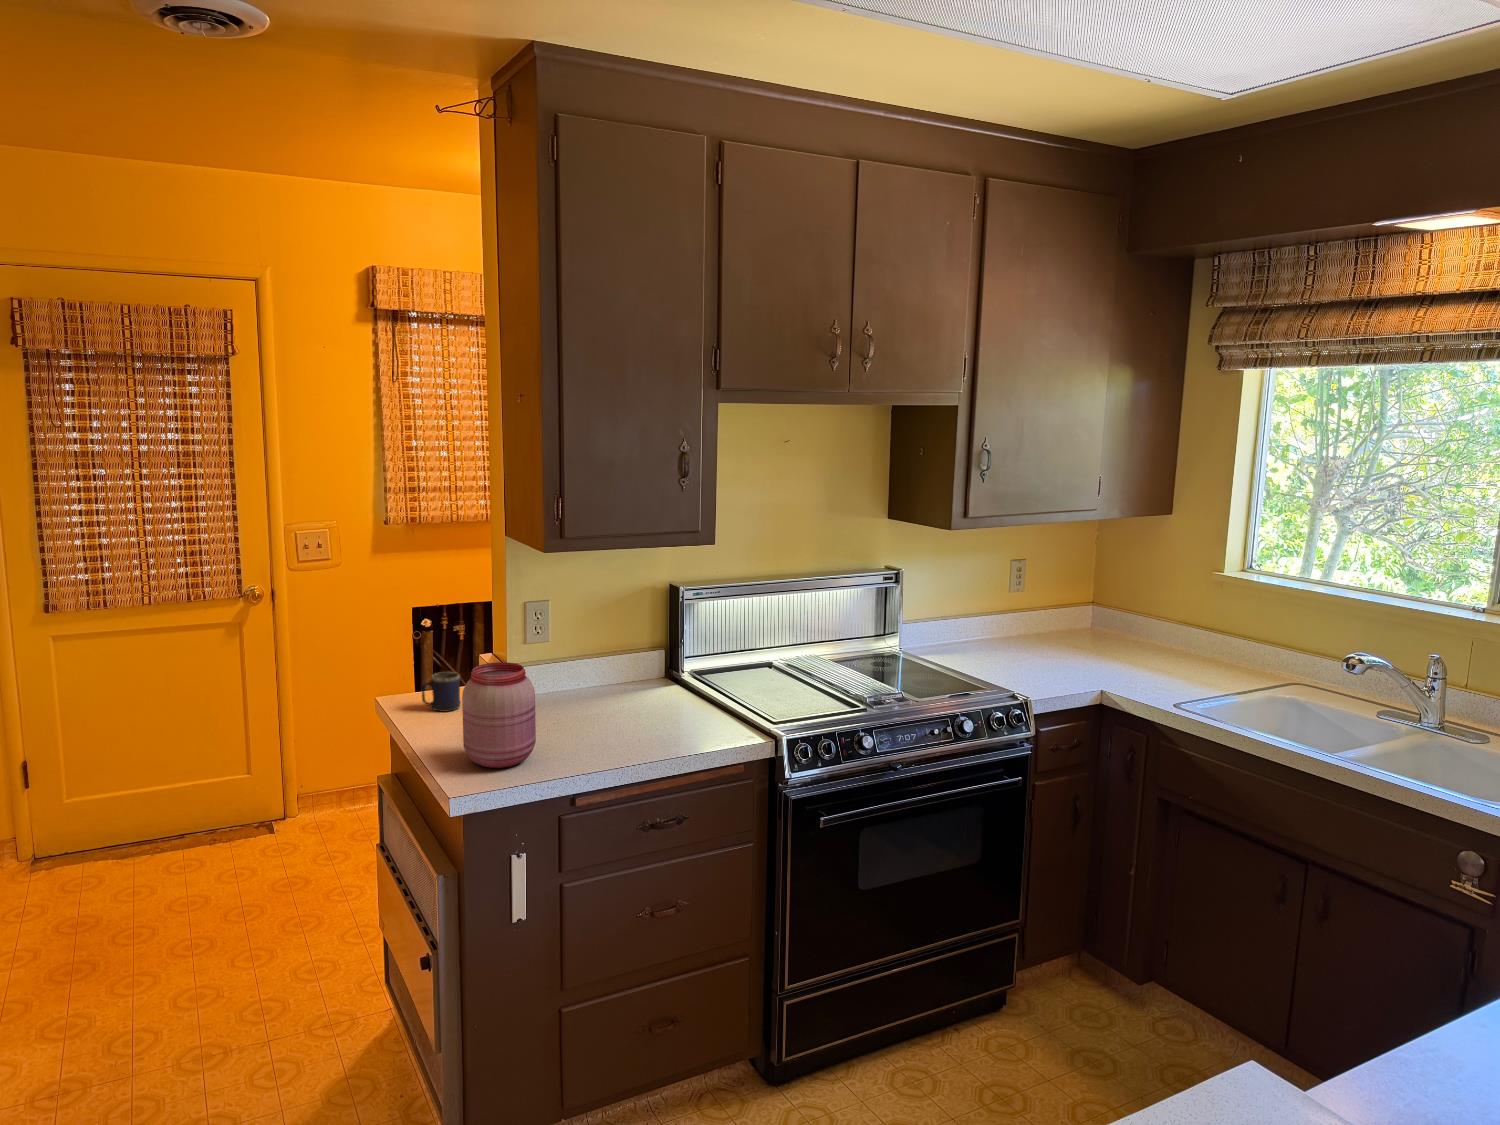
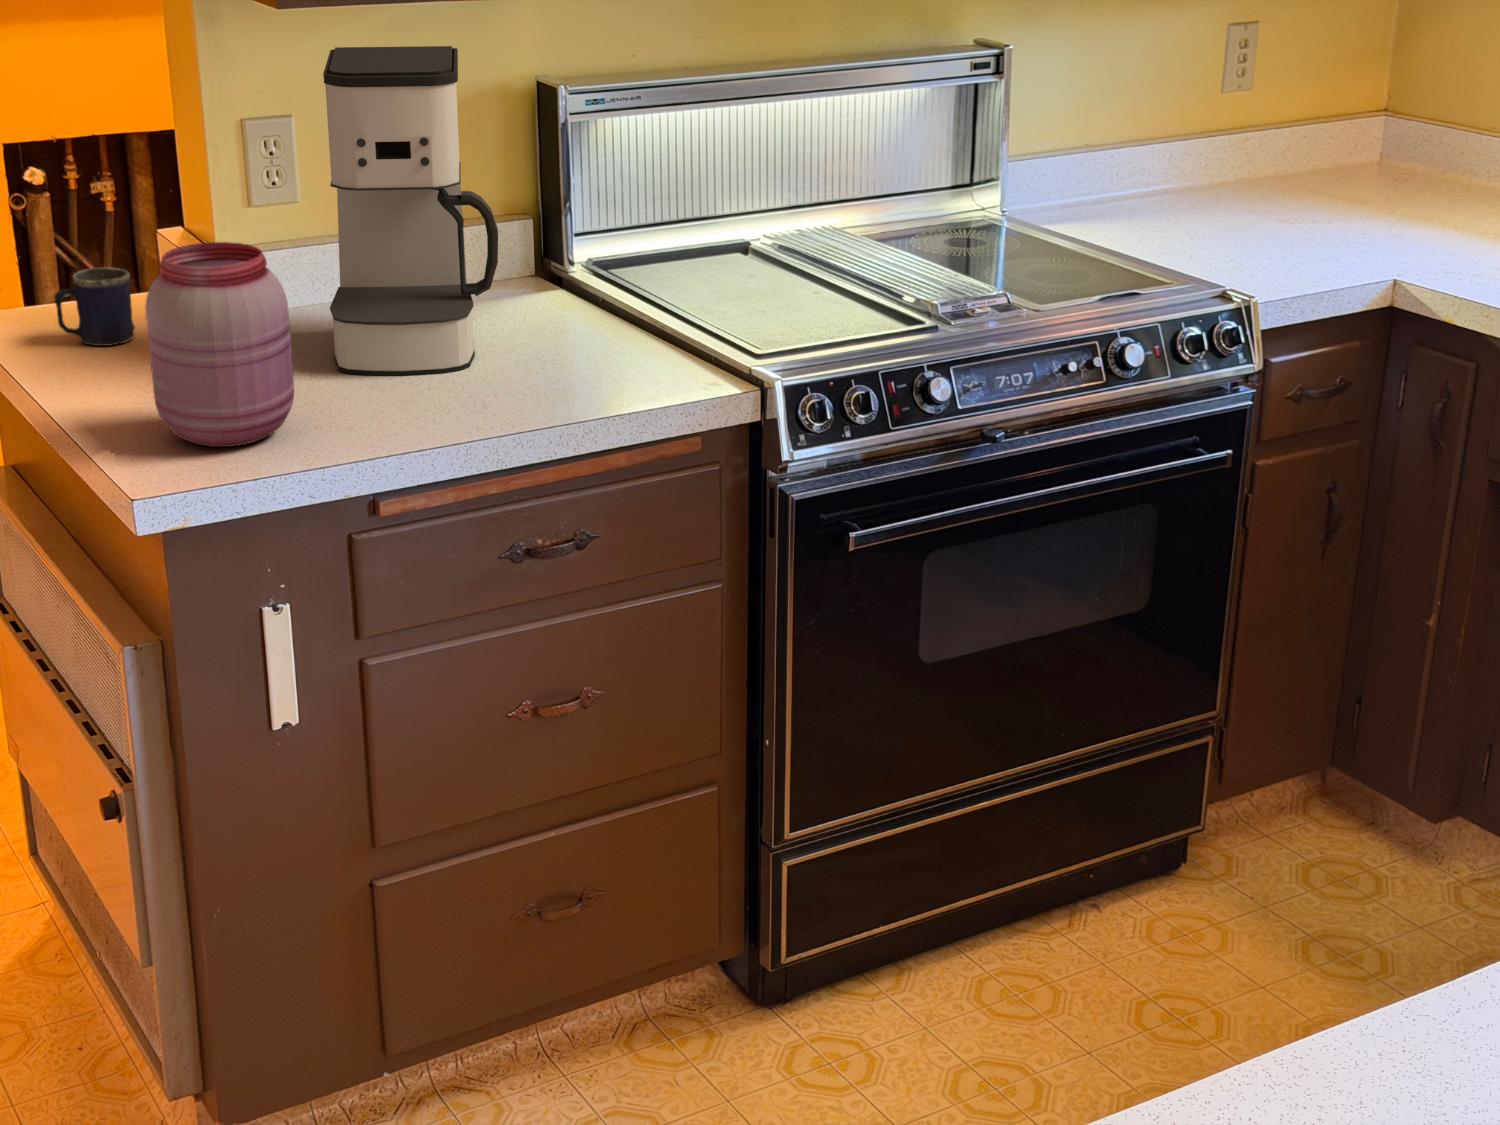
coffee maker: none [559,566,645,730] -> present [323,46,498,375]

